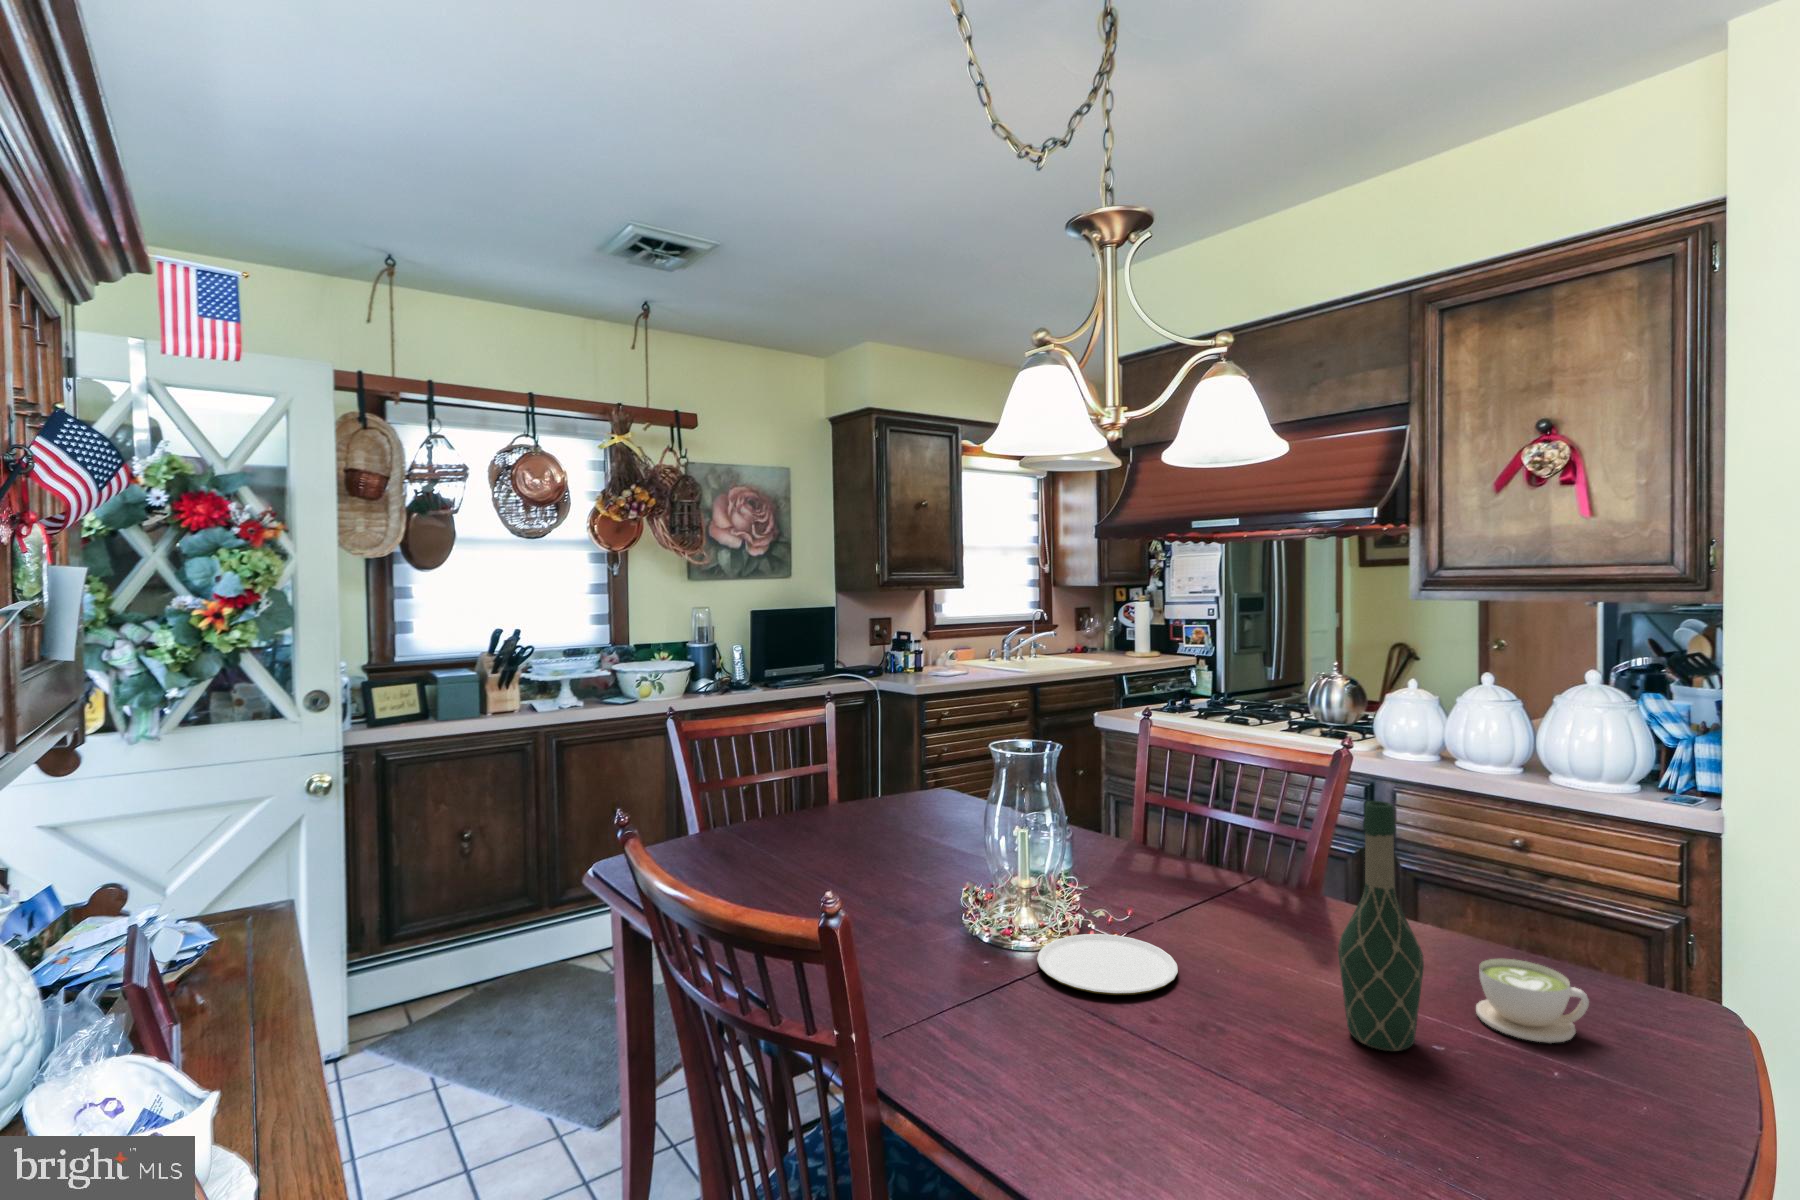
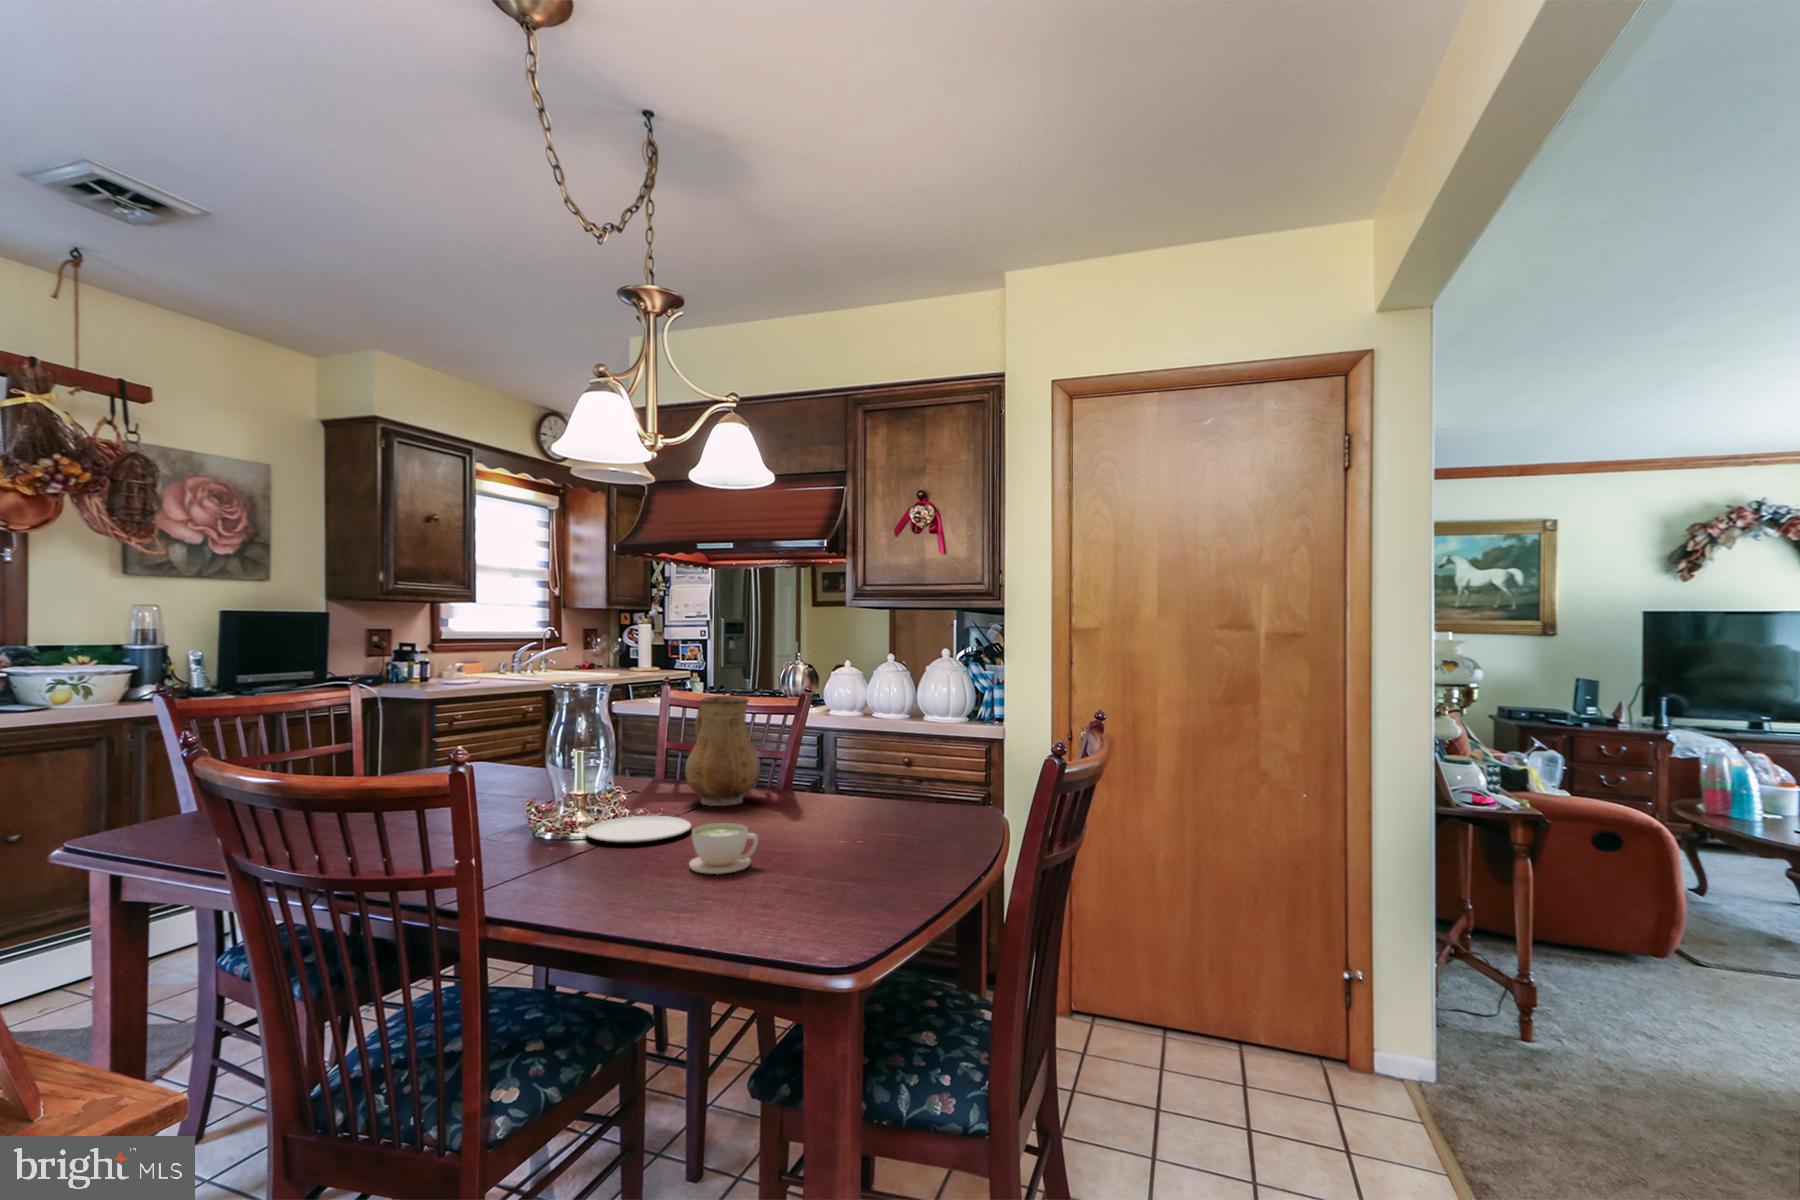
ceramic pitcher: none [1173,767,1281,927] -> present [685,696,760,806]
wine bottle: present [1338,801,1424,1051] -> none [795,687,843,840]
coffee cup: present [1476,958,1589,1043] -> present [689,823,758,874]

